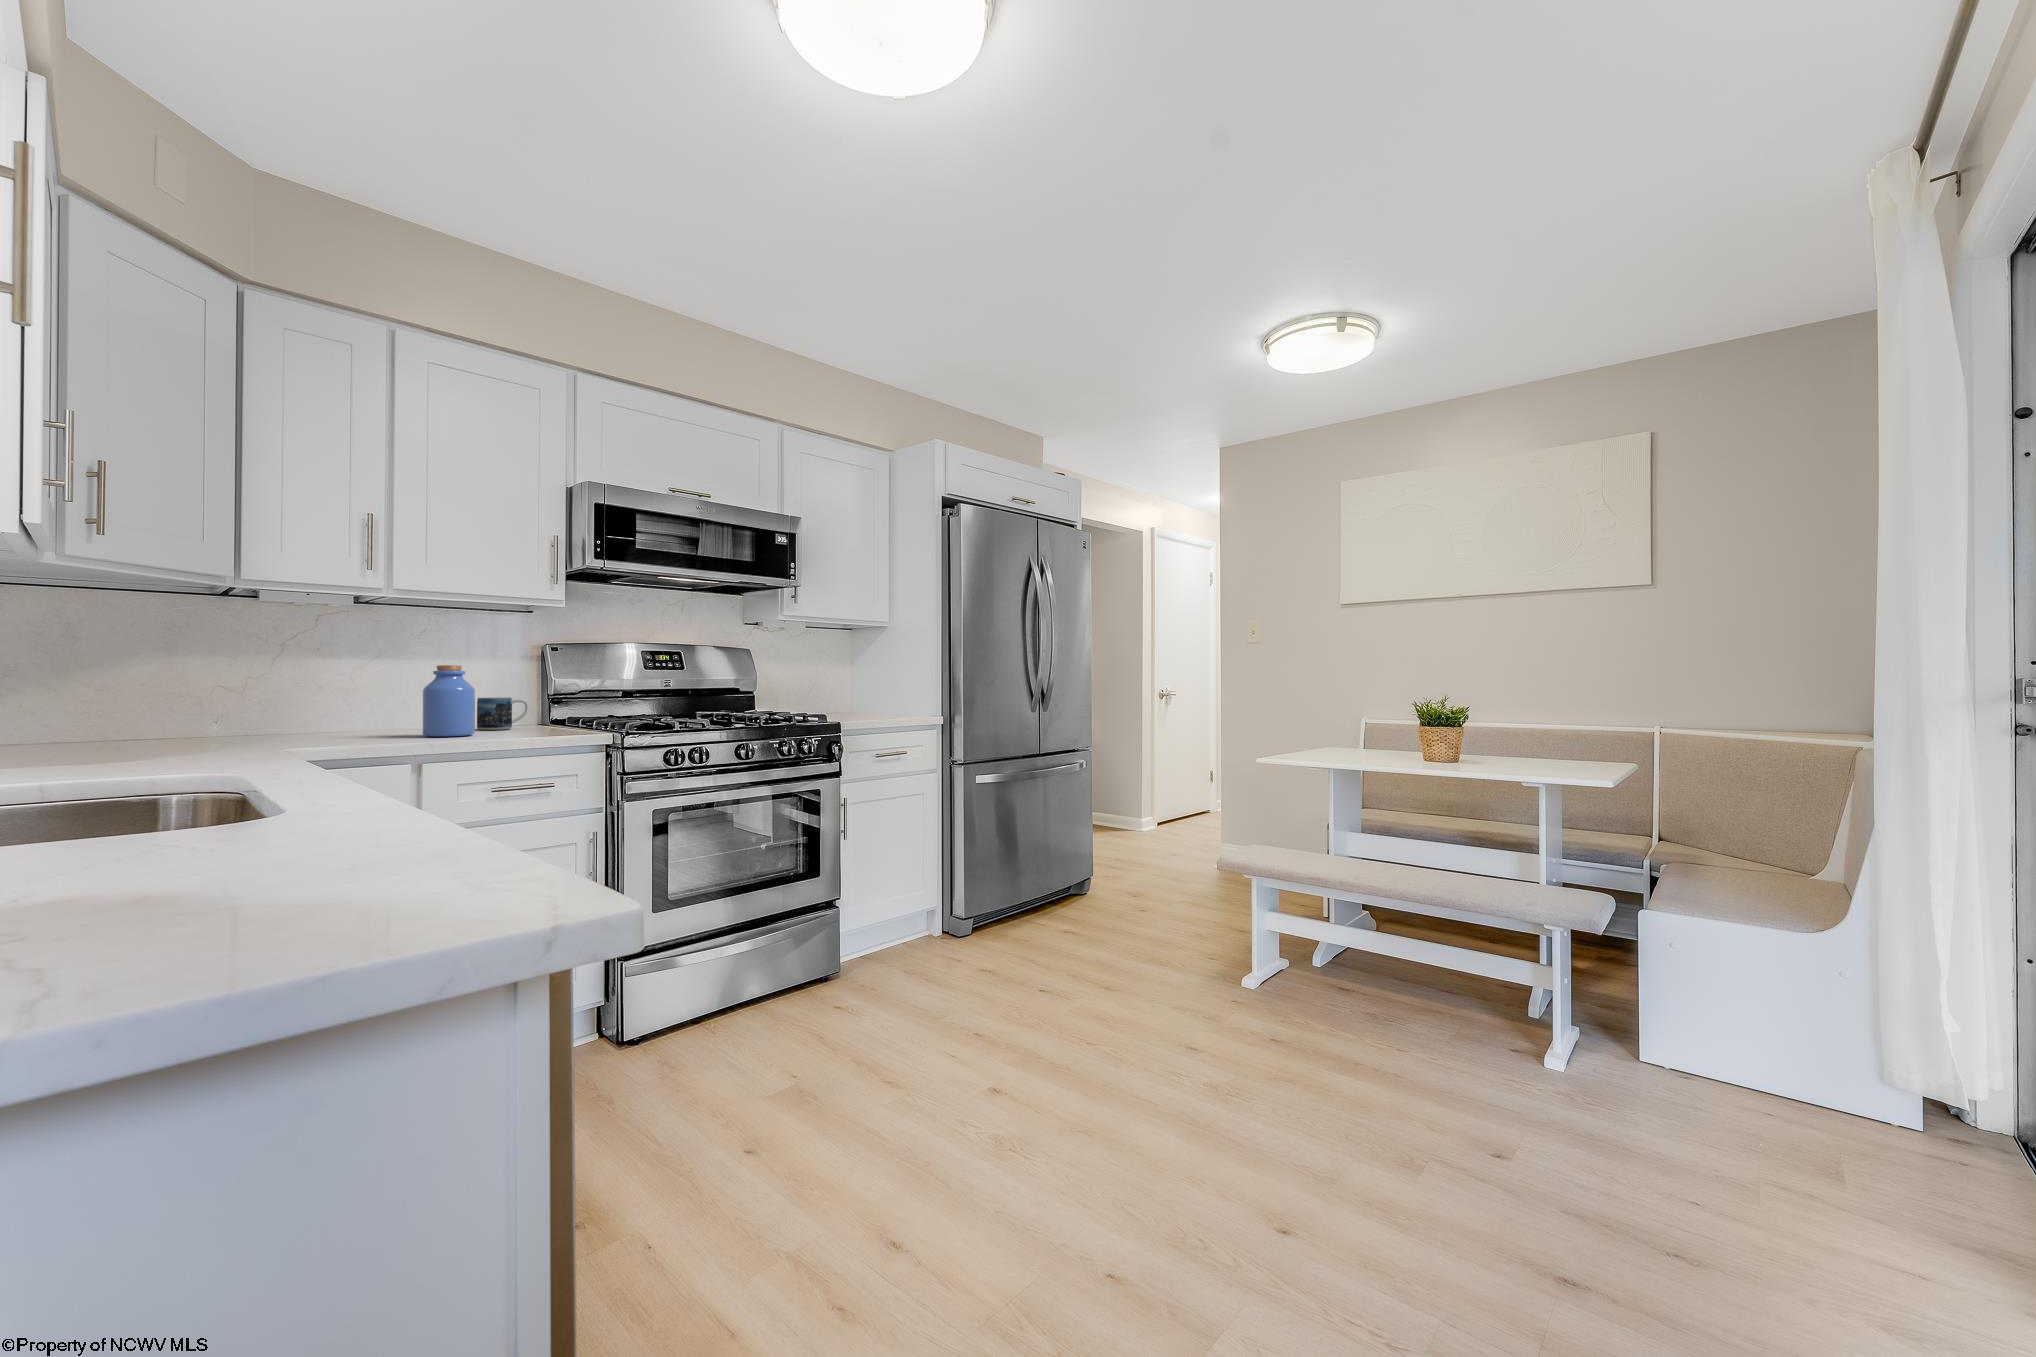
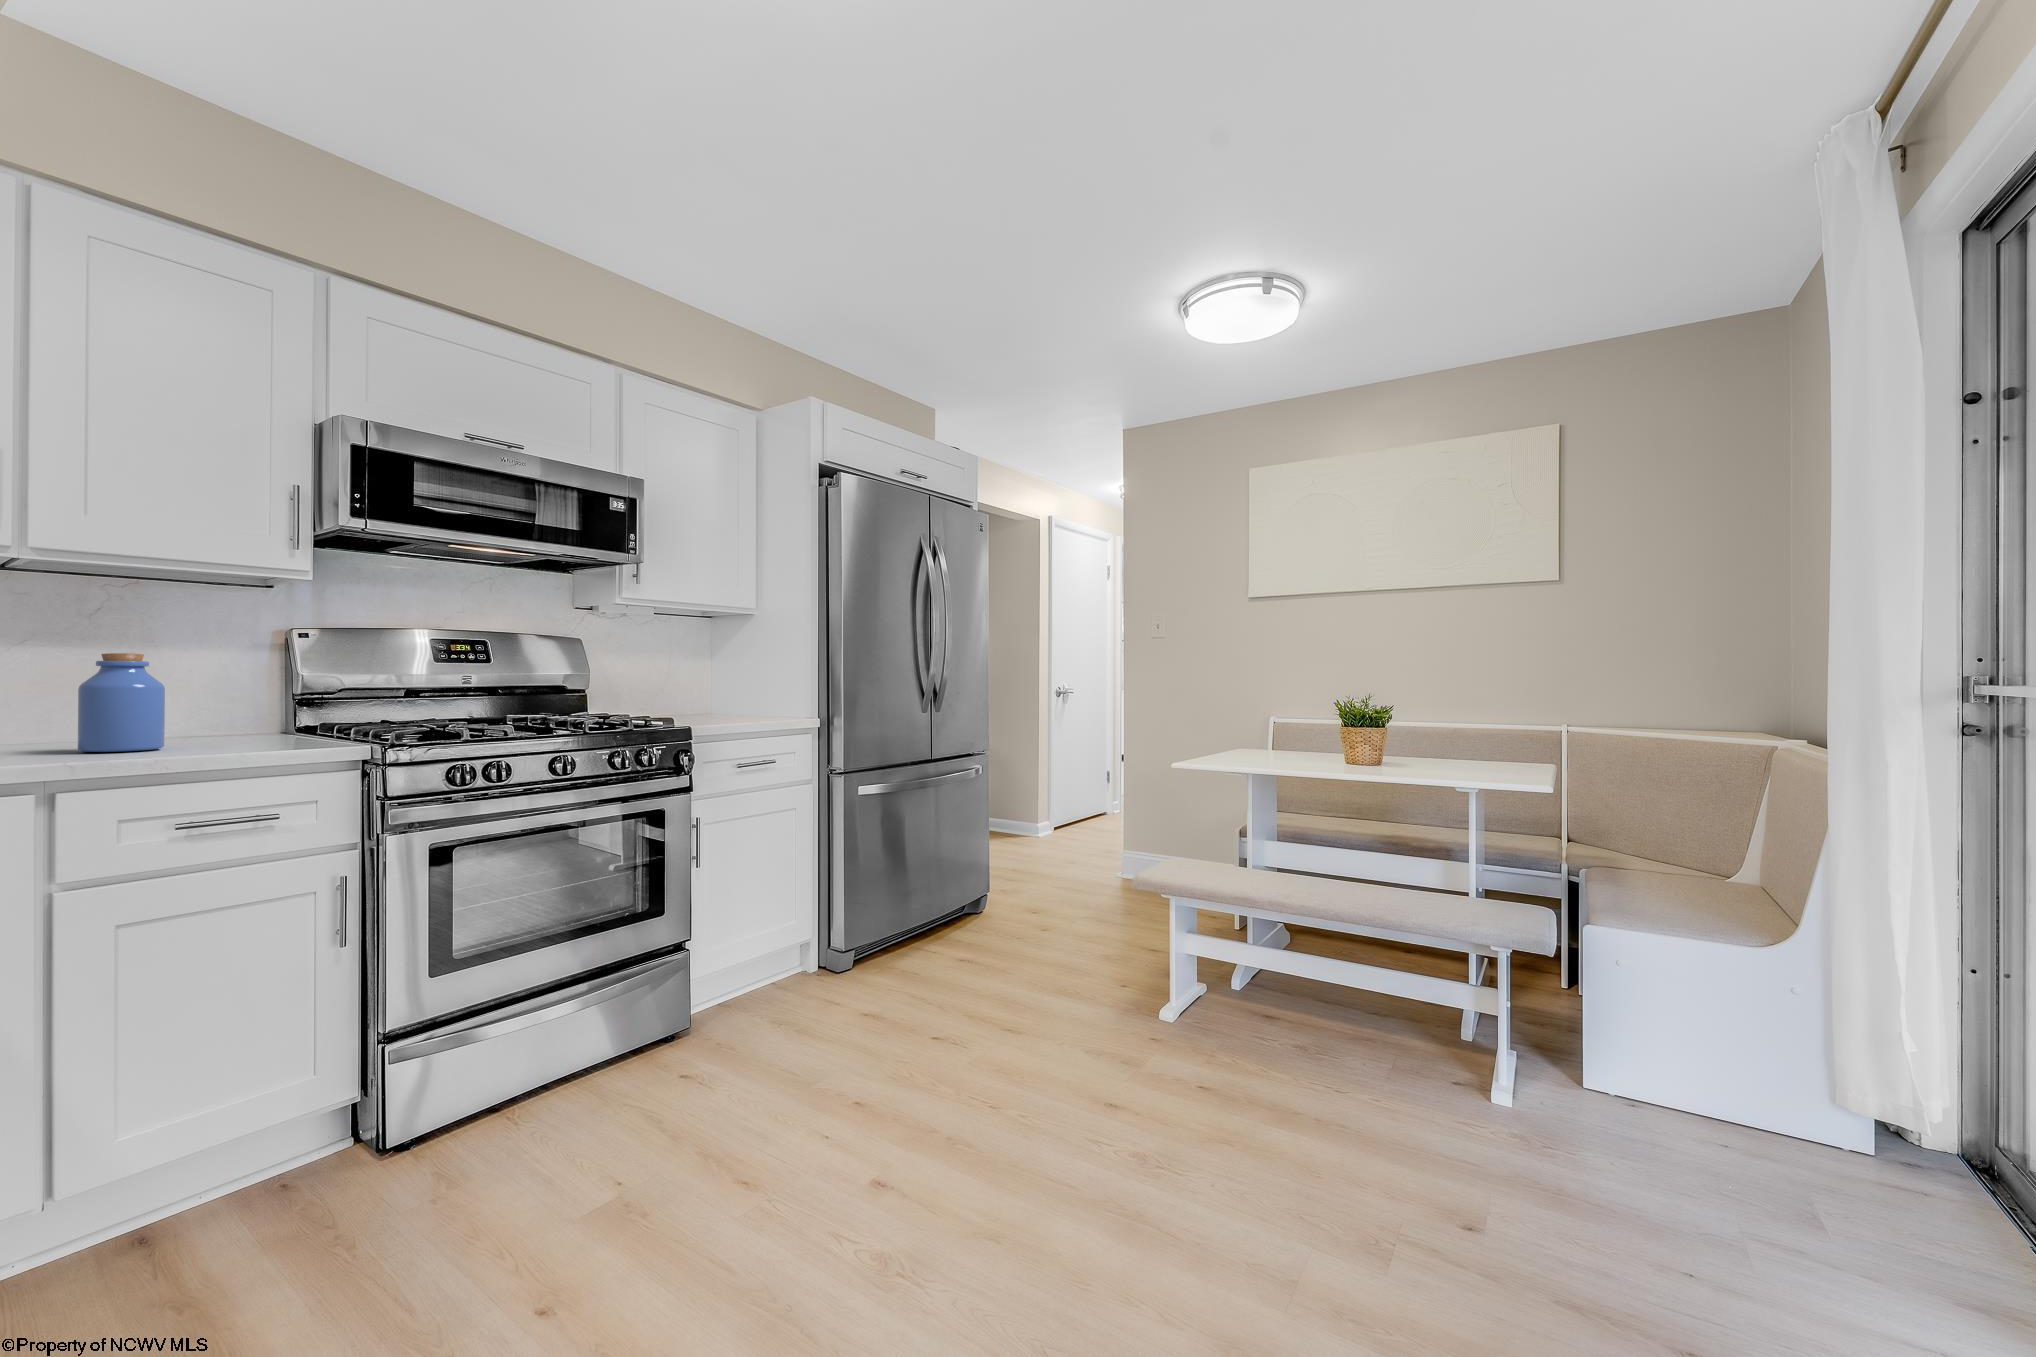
mug: present [477,697,529,730] -> none [180,697,260,741]

